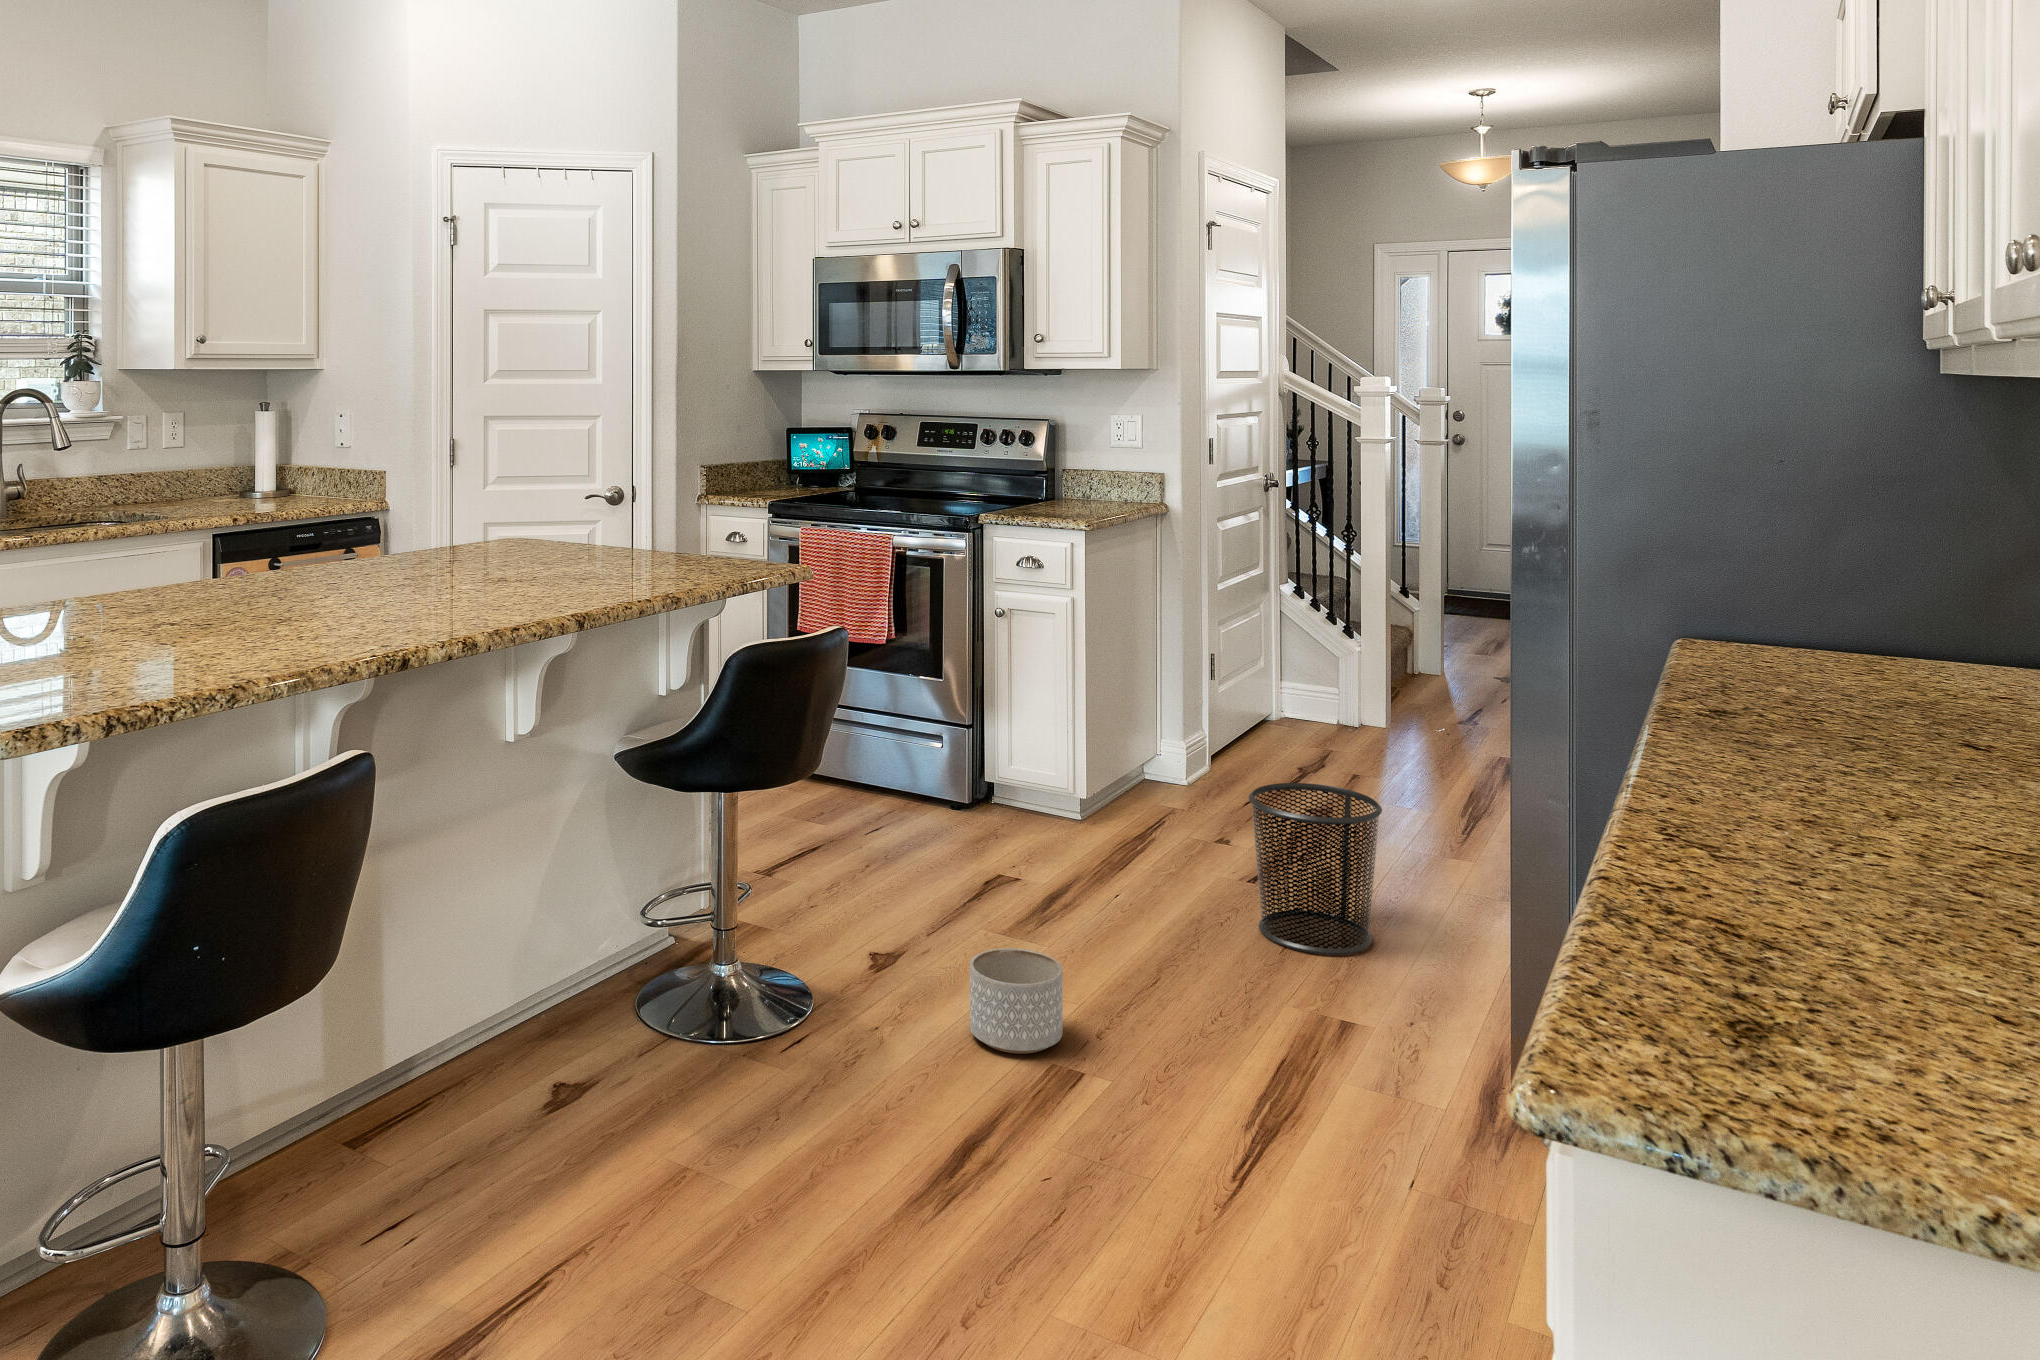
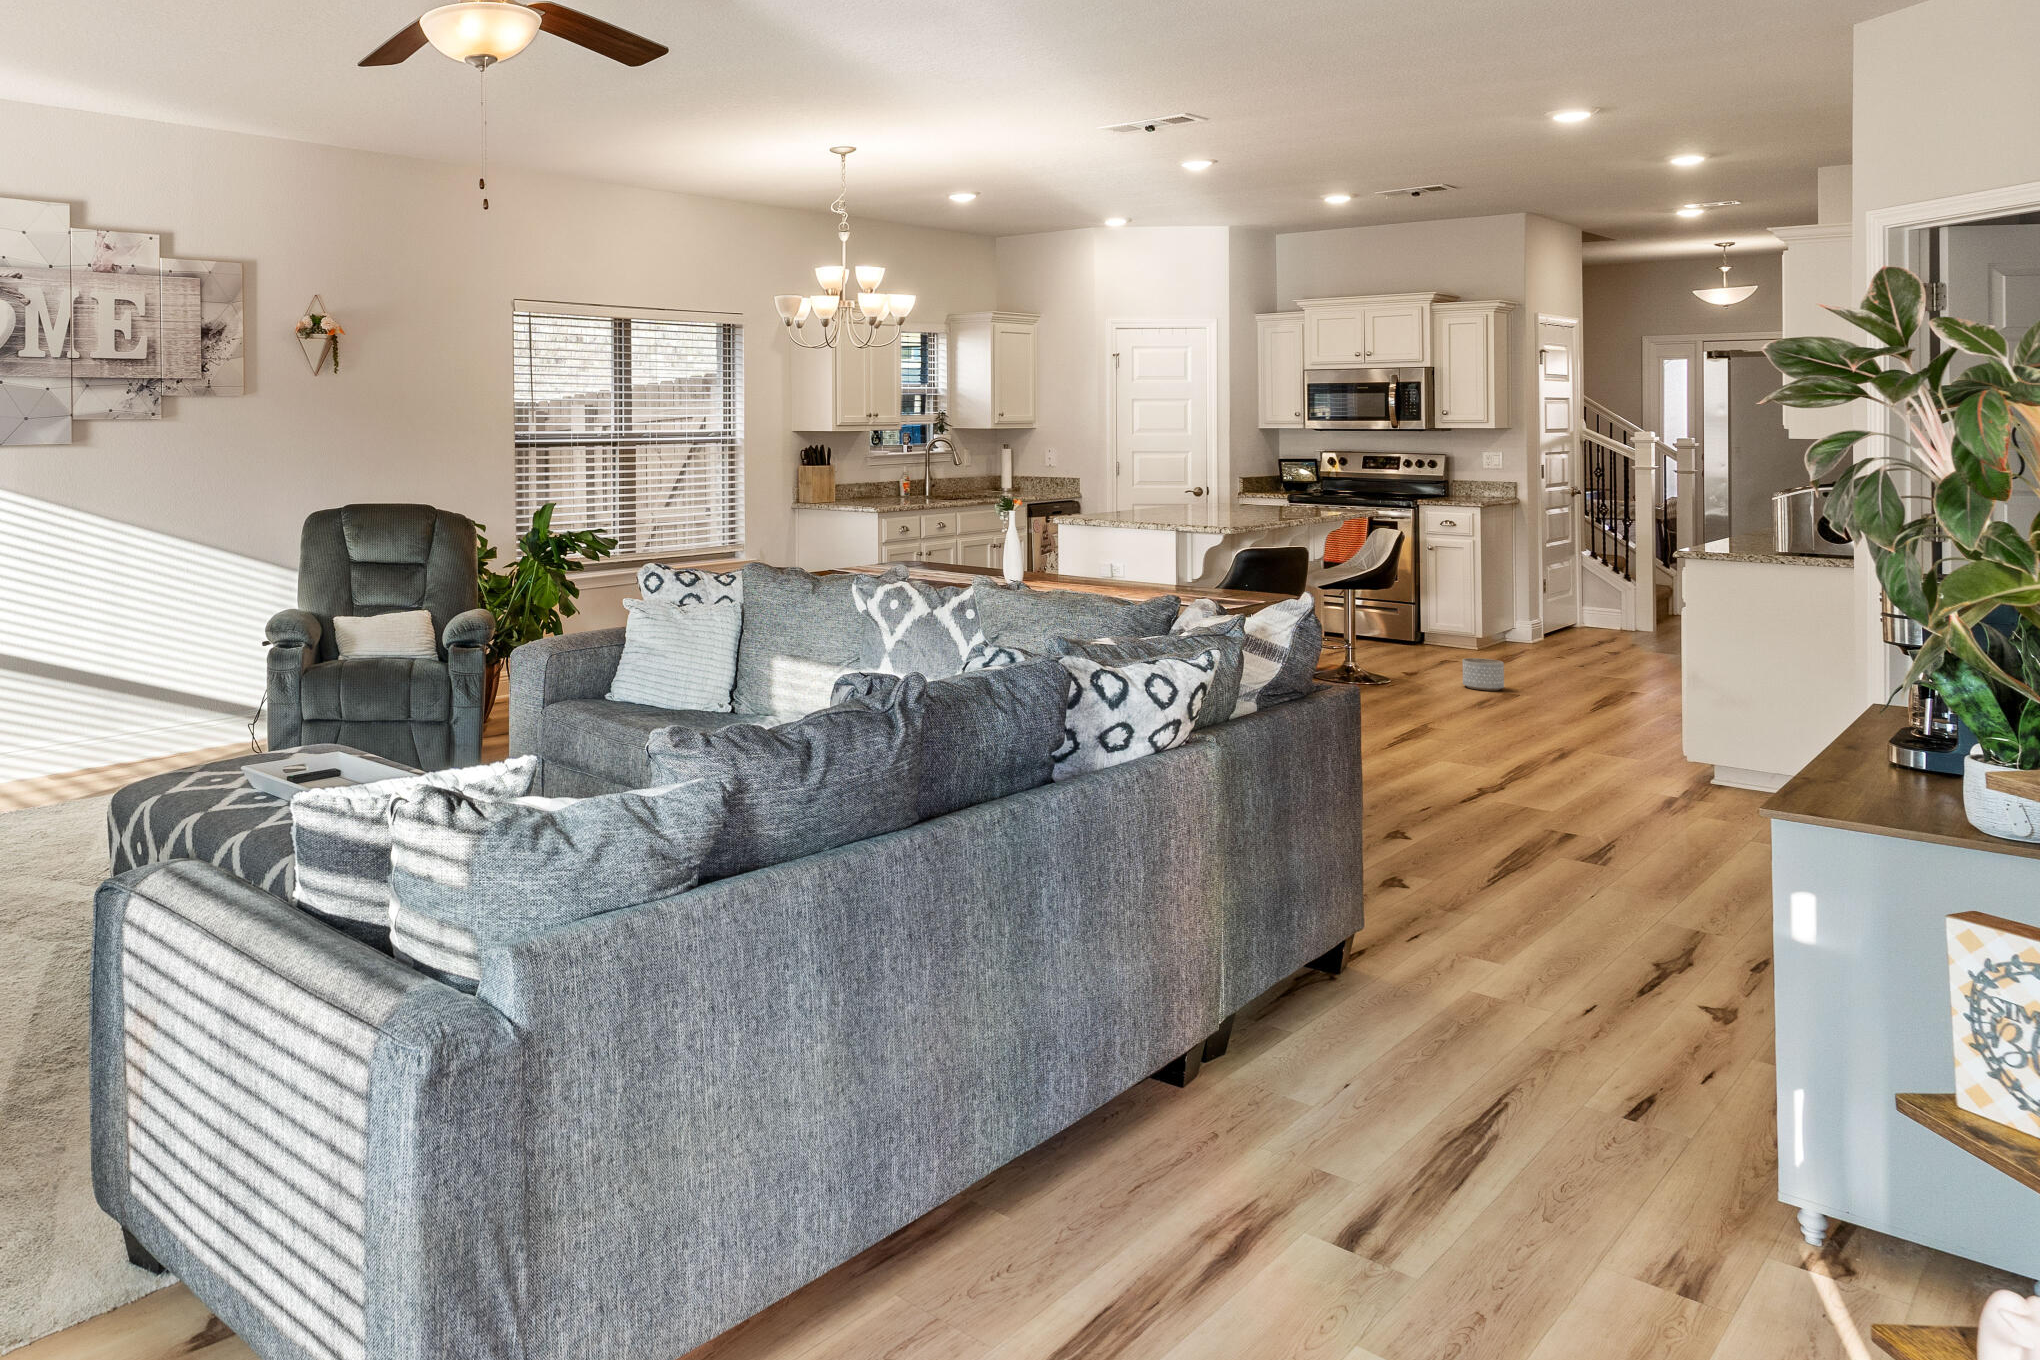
waste bin: present [1249,783,1382,955] -> none [1578,616,1646,682]

